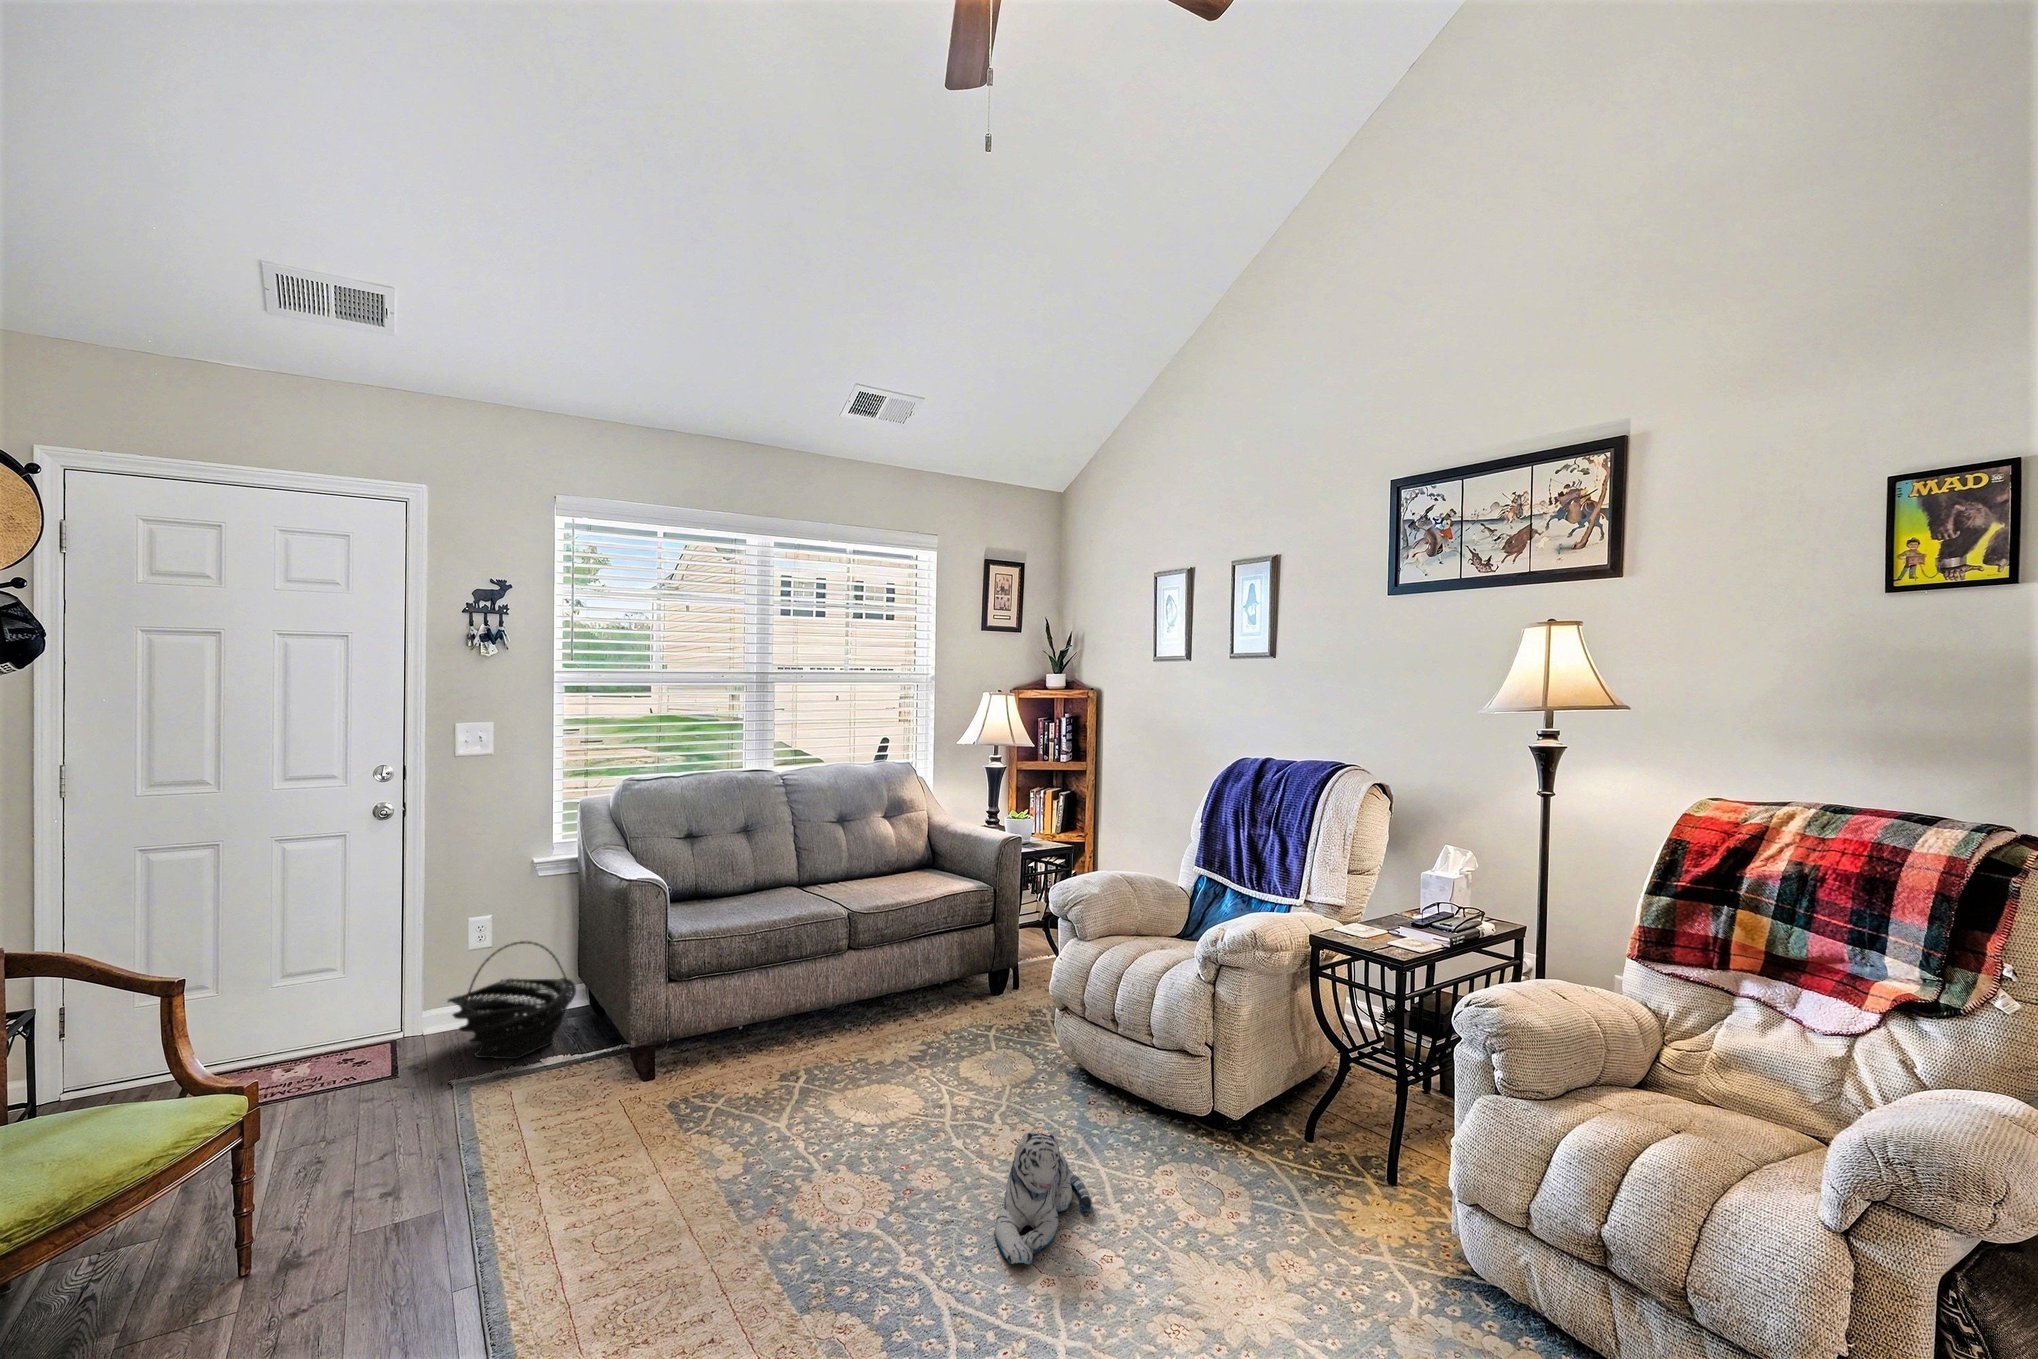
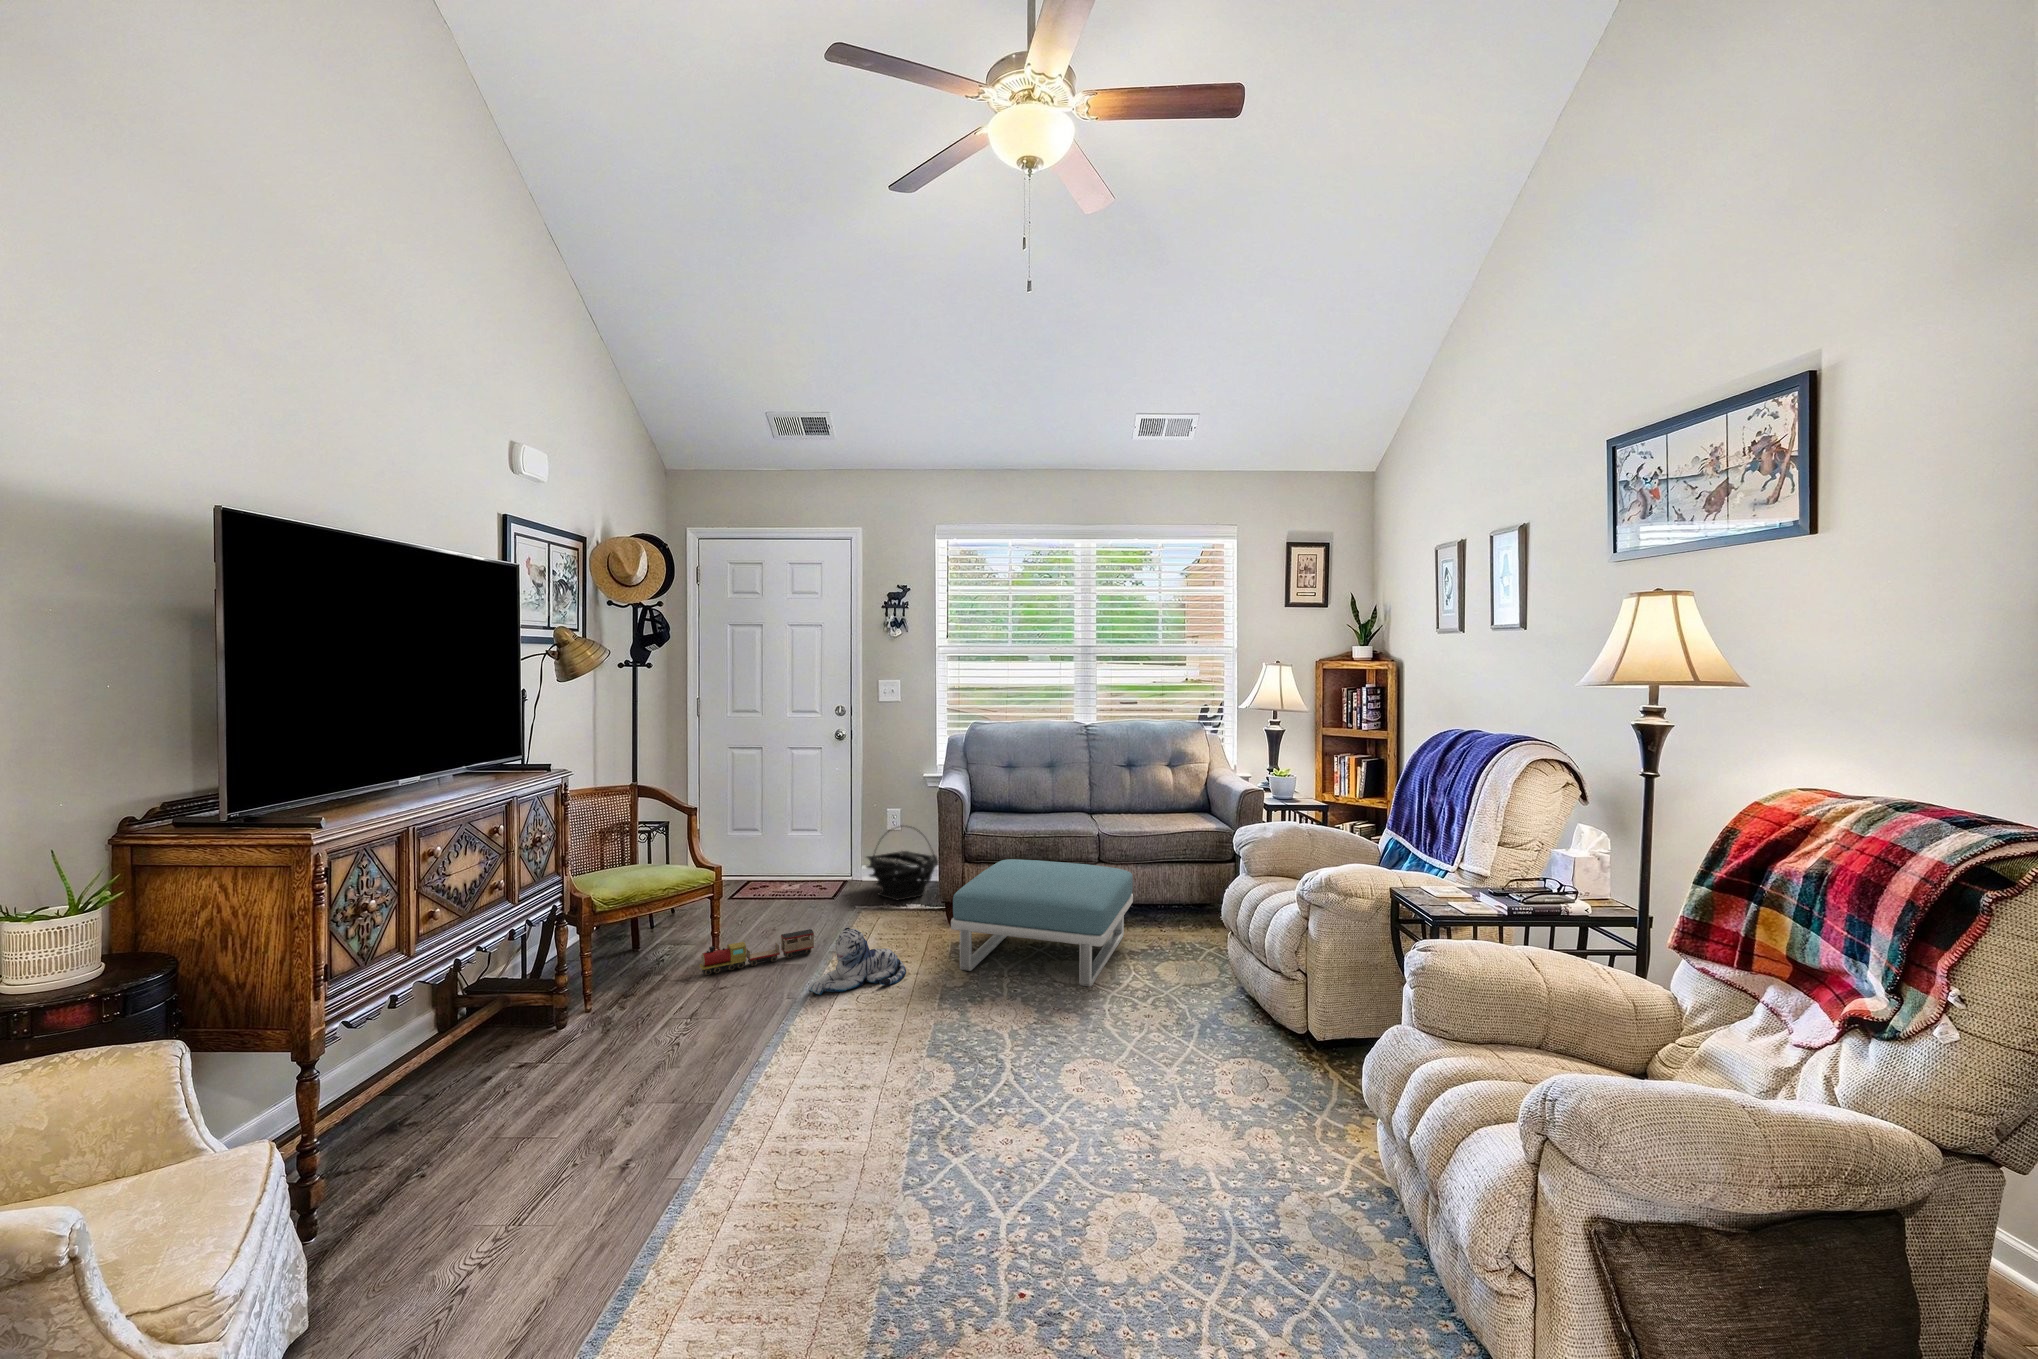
footstool: none [702,955,930,1148] -> present [951,859,1133,987]
plush toy: present [994,1132,1091,1265] -> present [808,927,906,995]
toy train: none [211,1151,441,1305] -> present [699,929,814,975]

